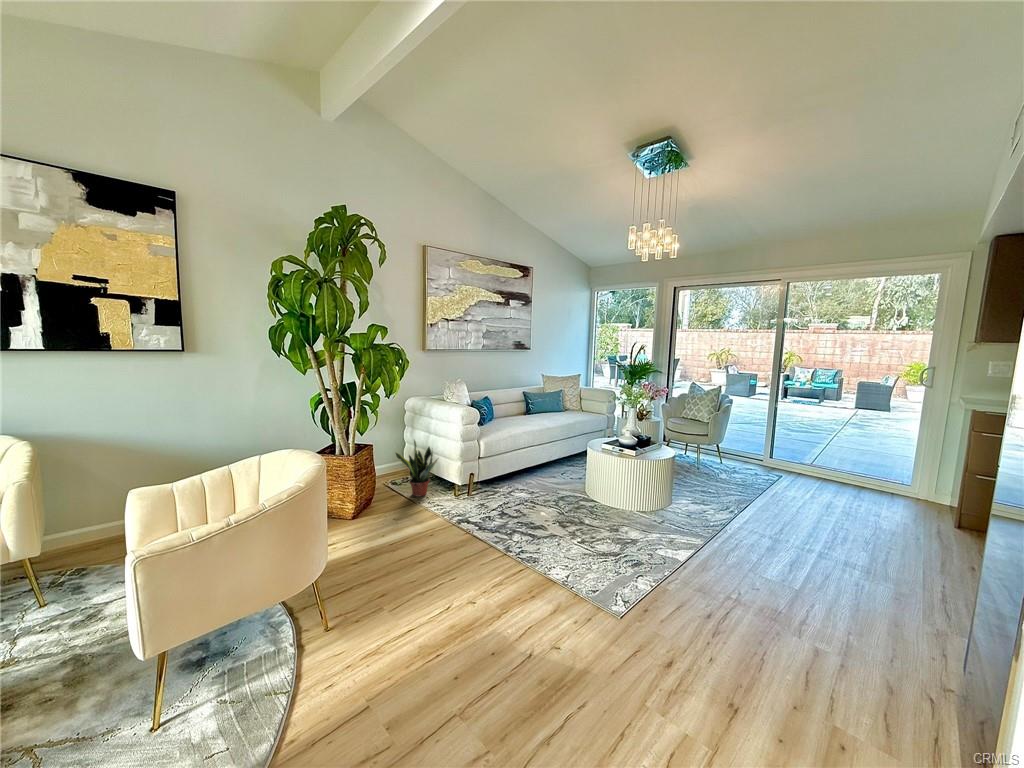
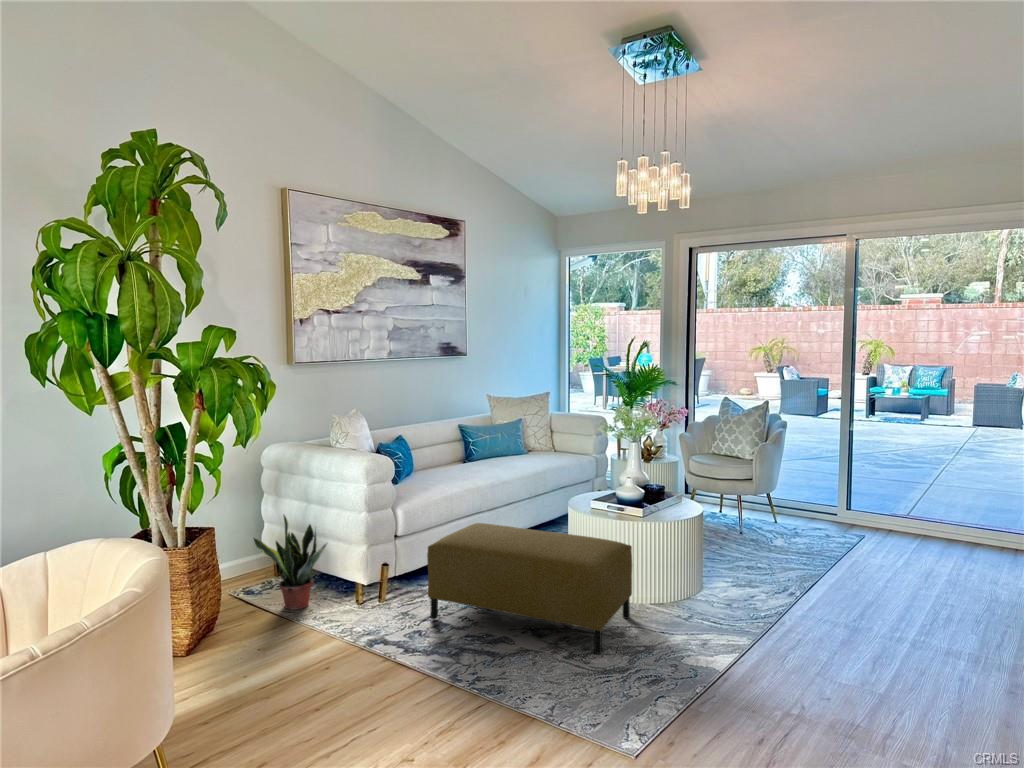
ottoman: none [496,452,626,542] -> present [427,523,632,654]

